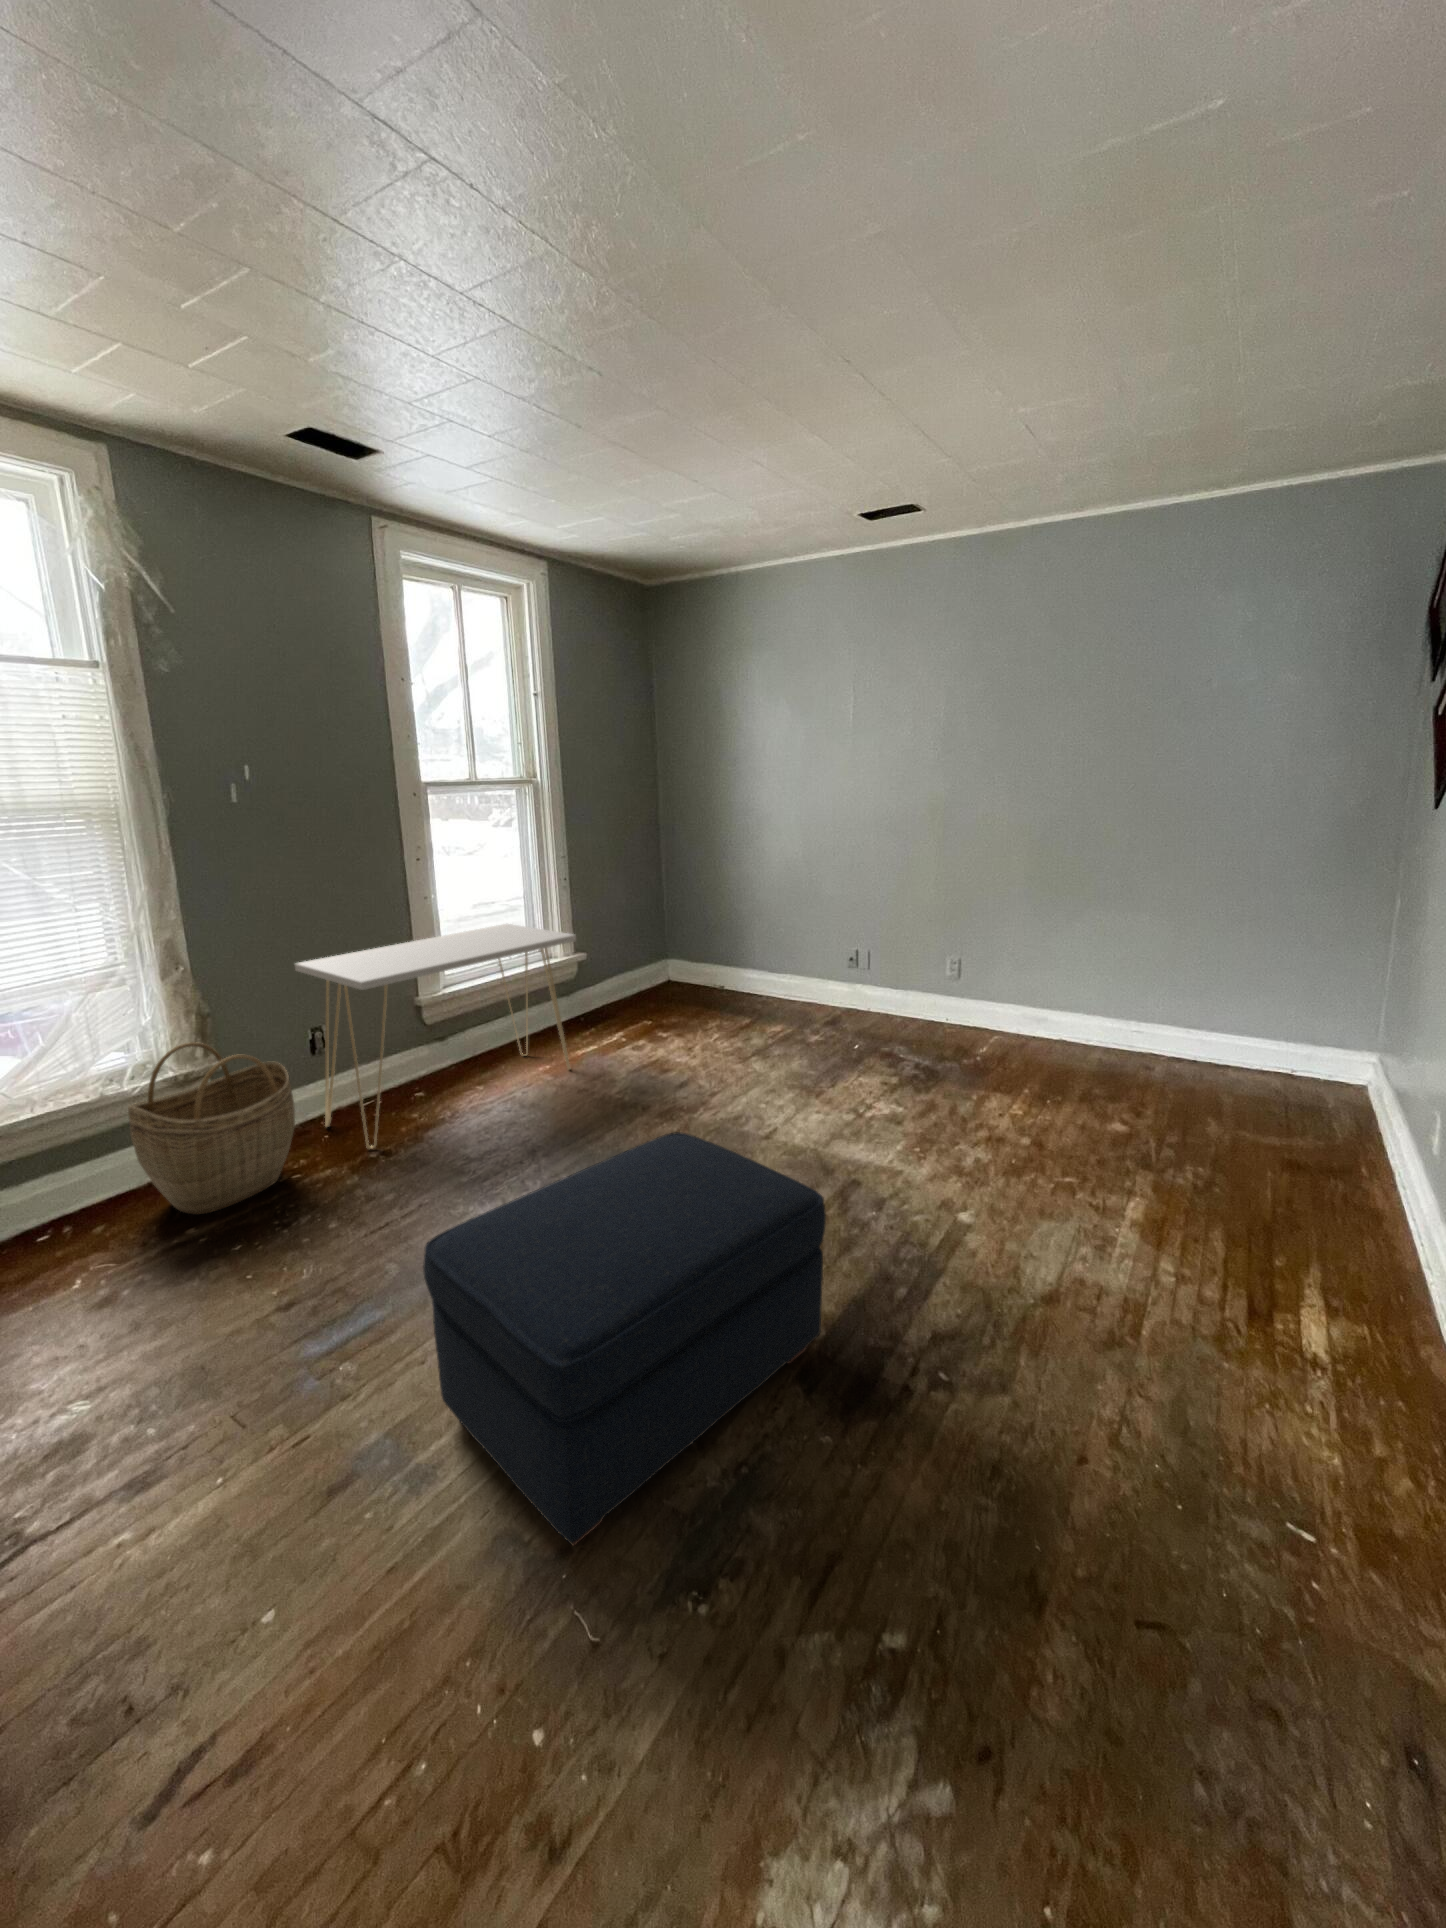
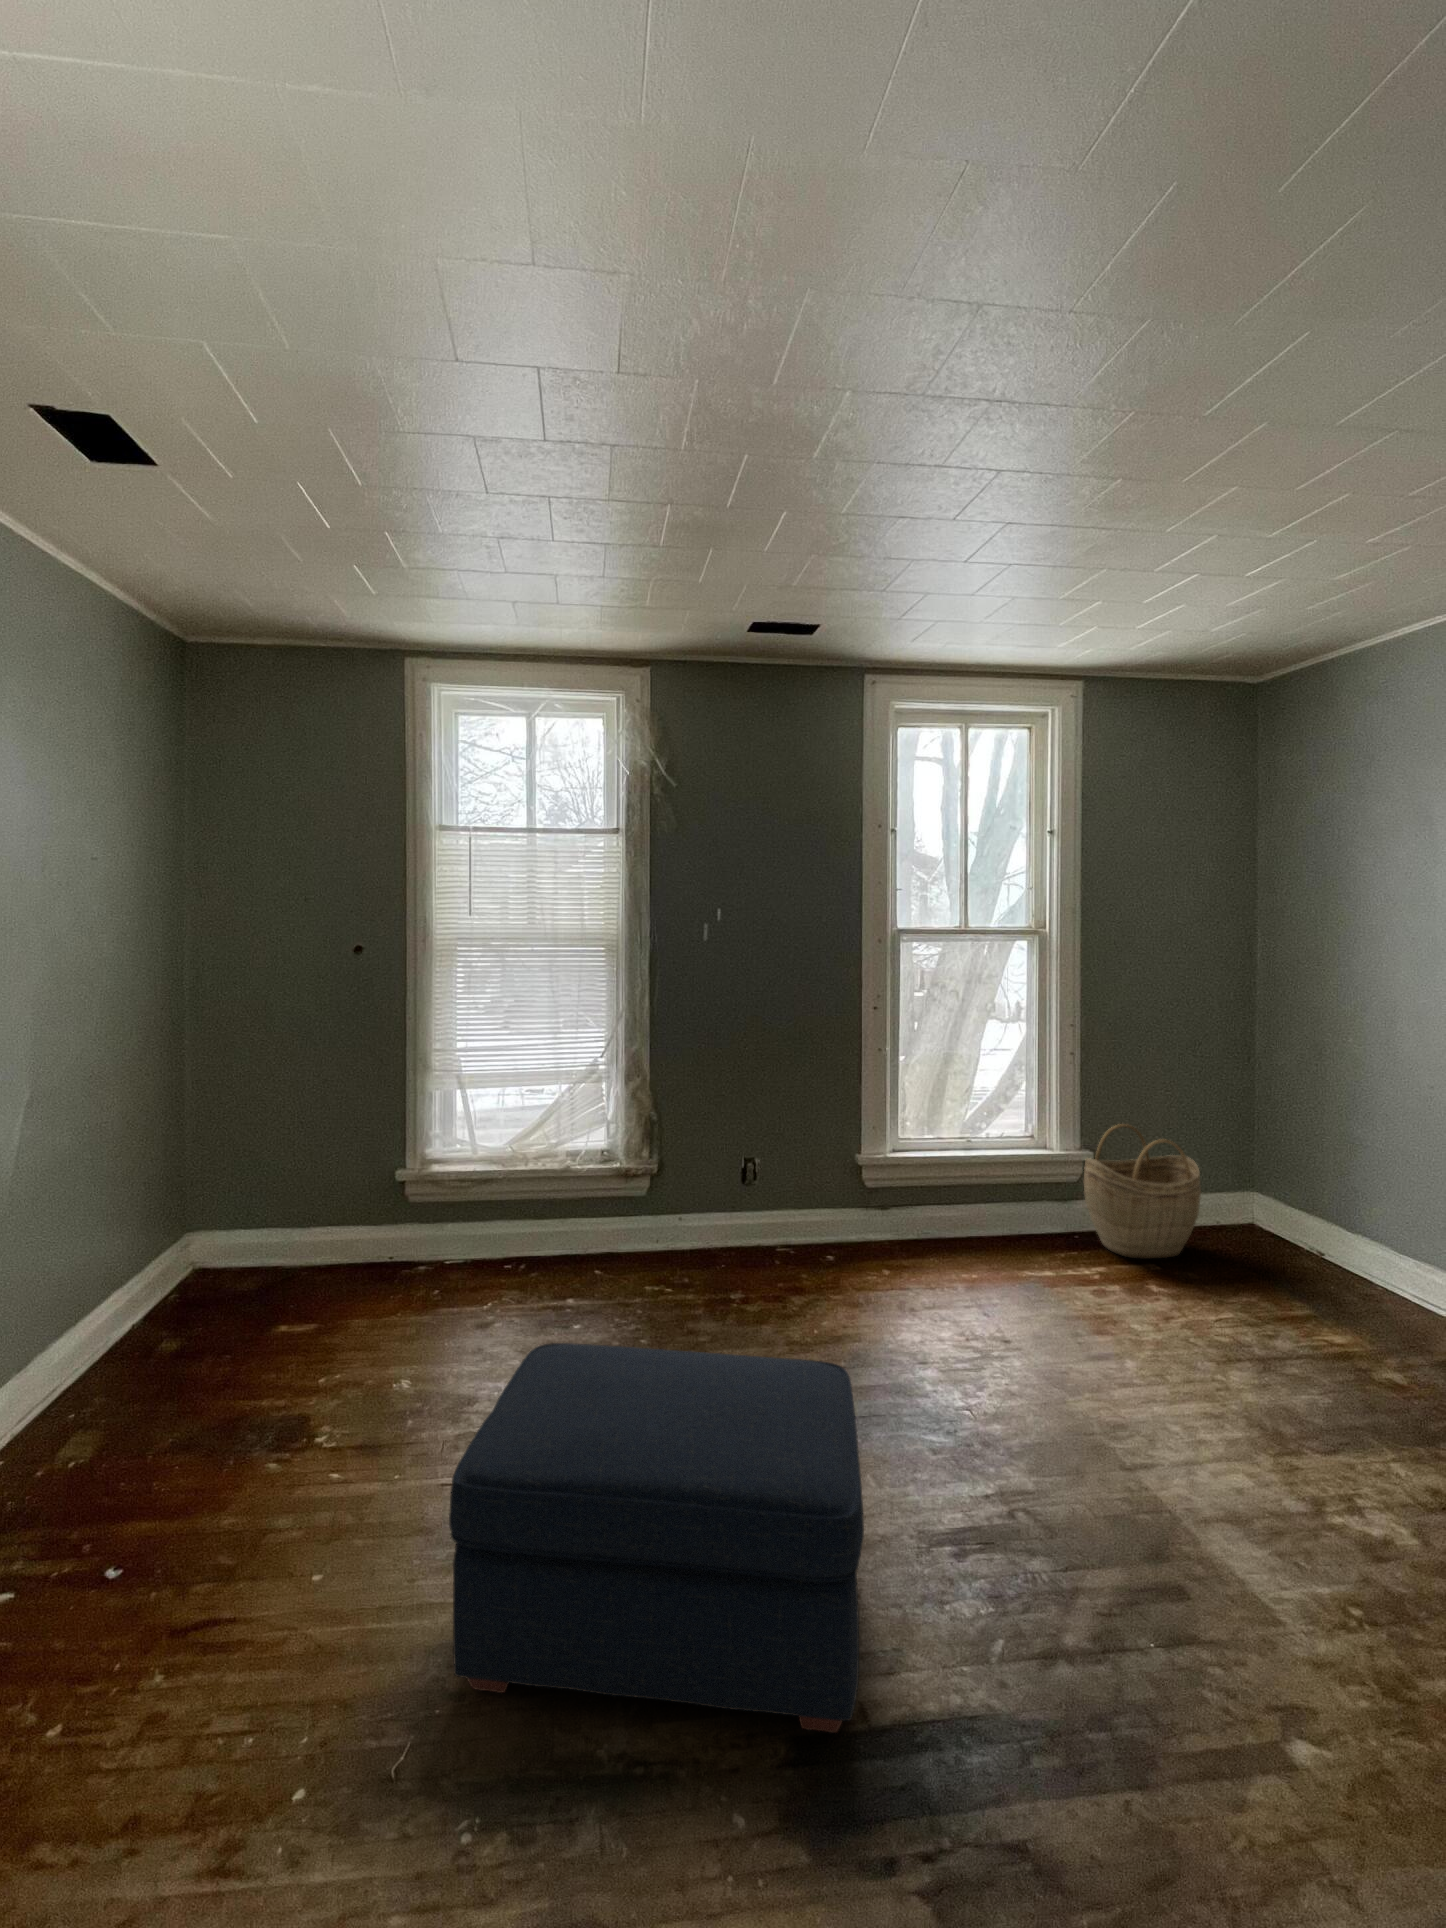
console table: present [295,924,576,1149] -> none [740,1091,1010,1285]
woven basket: present [128,1042,295,1214] -> present [1084,1124,1201,1258]

